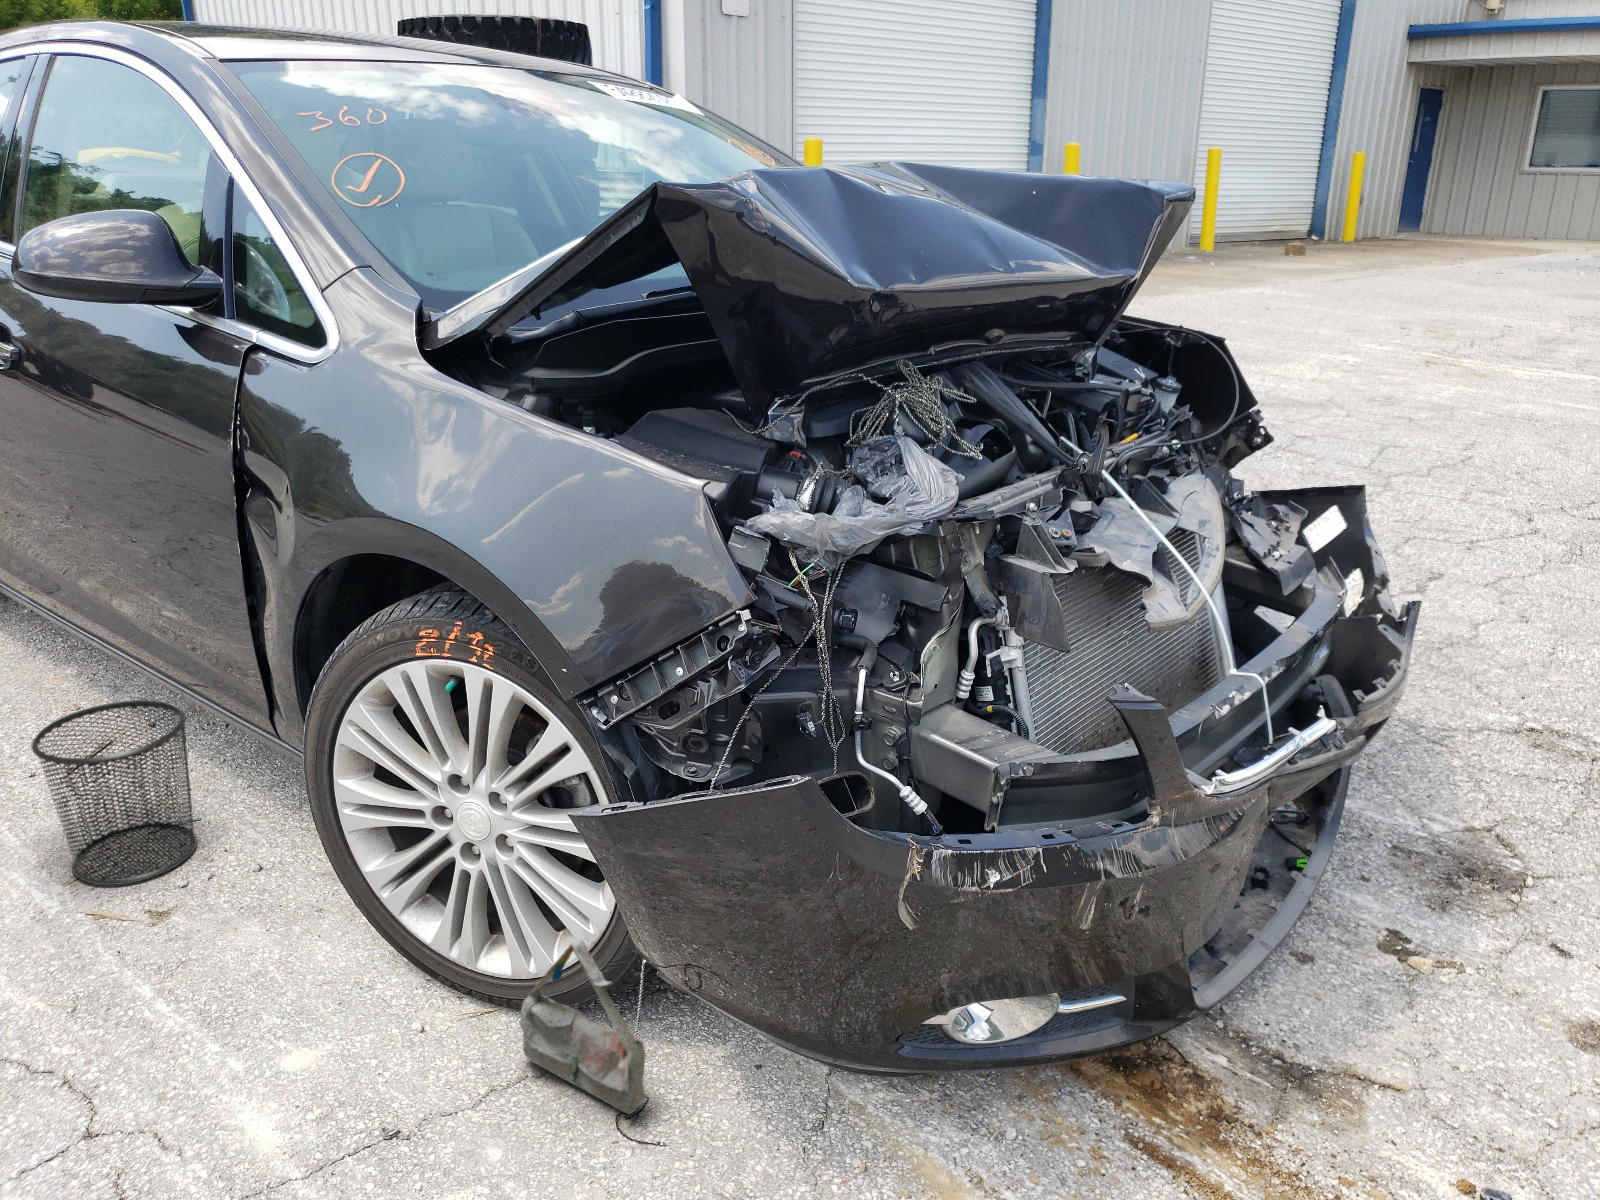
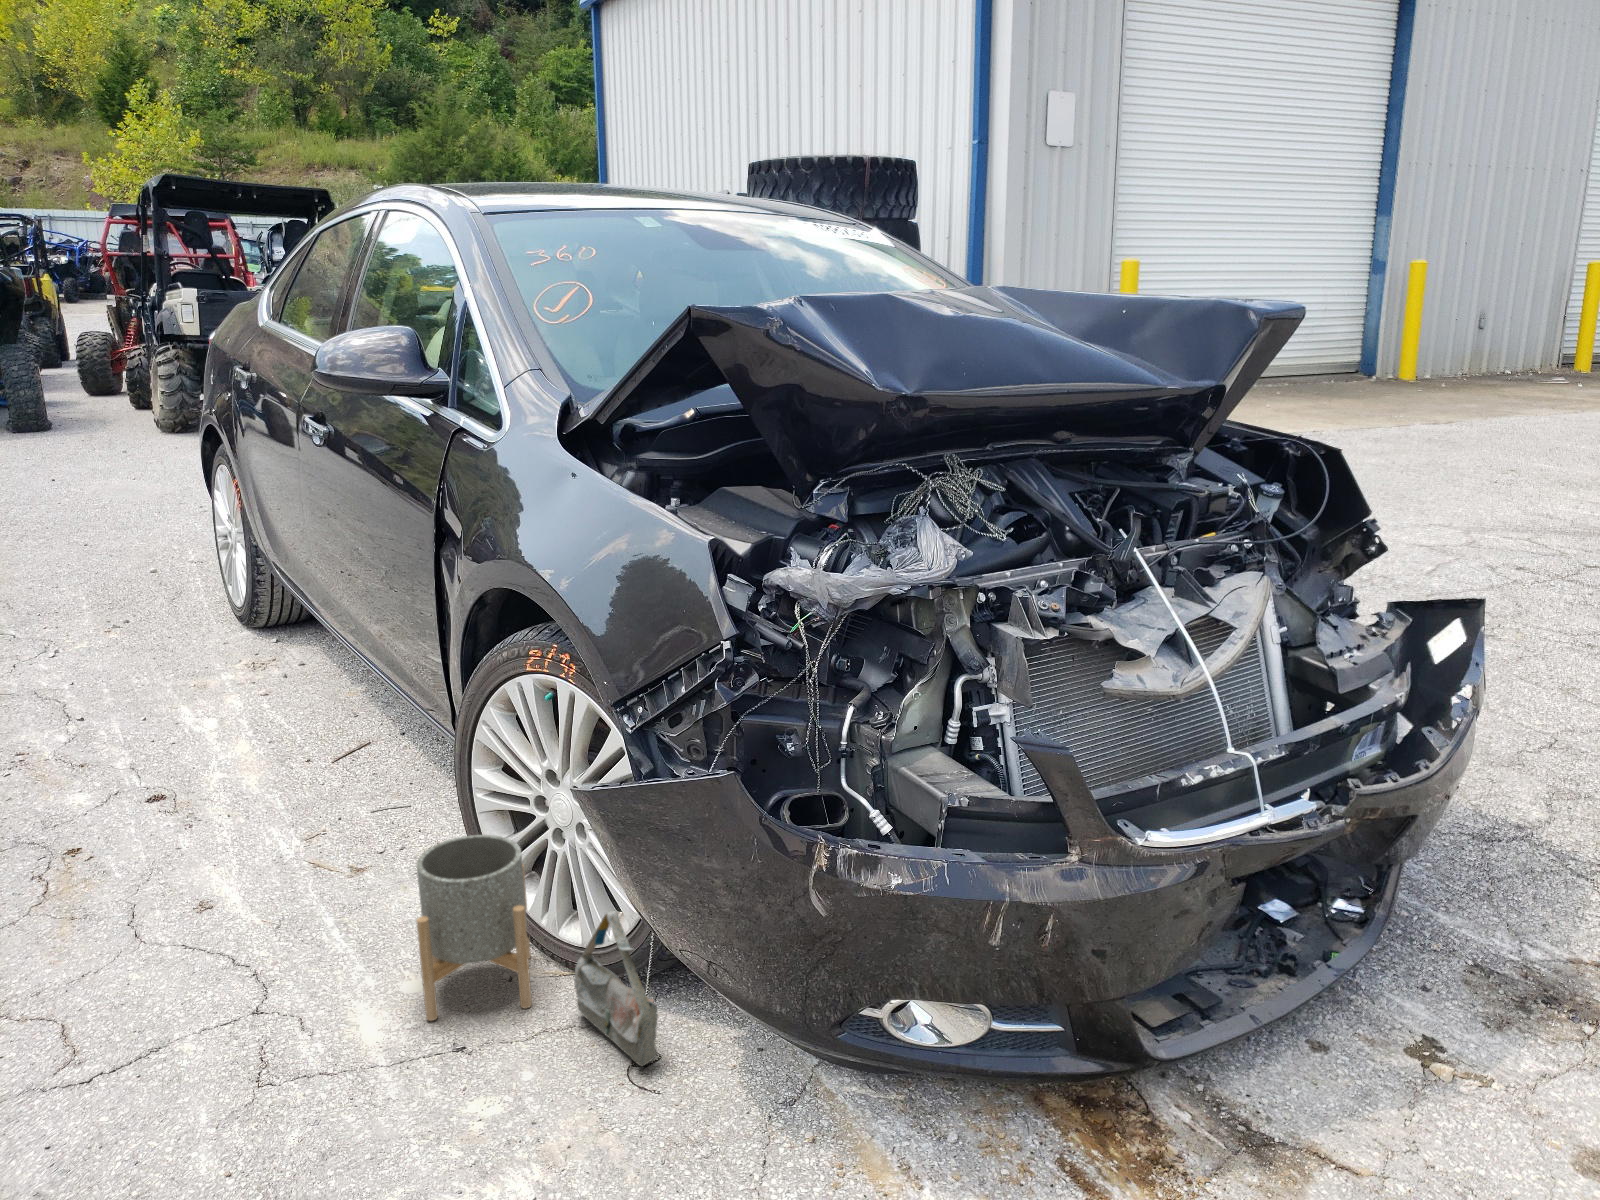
waste bin: present [32,700,197,885] -> none [290,703,405,845]
planter: none [295,862,461,1104] -> present [417,835,532,1021]

